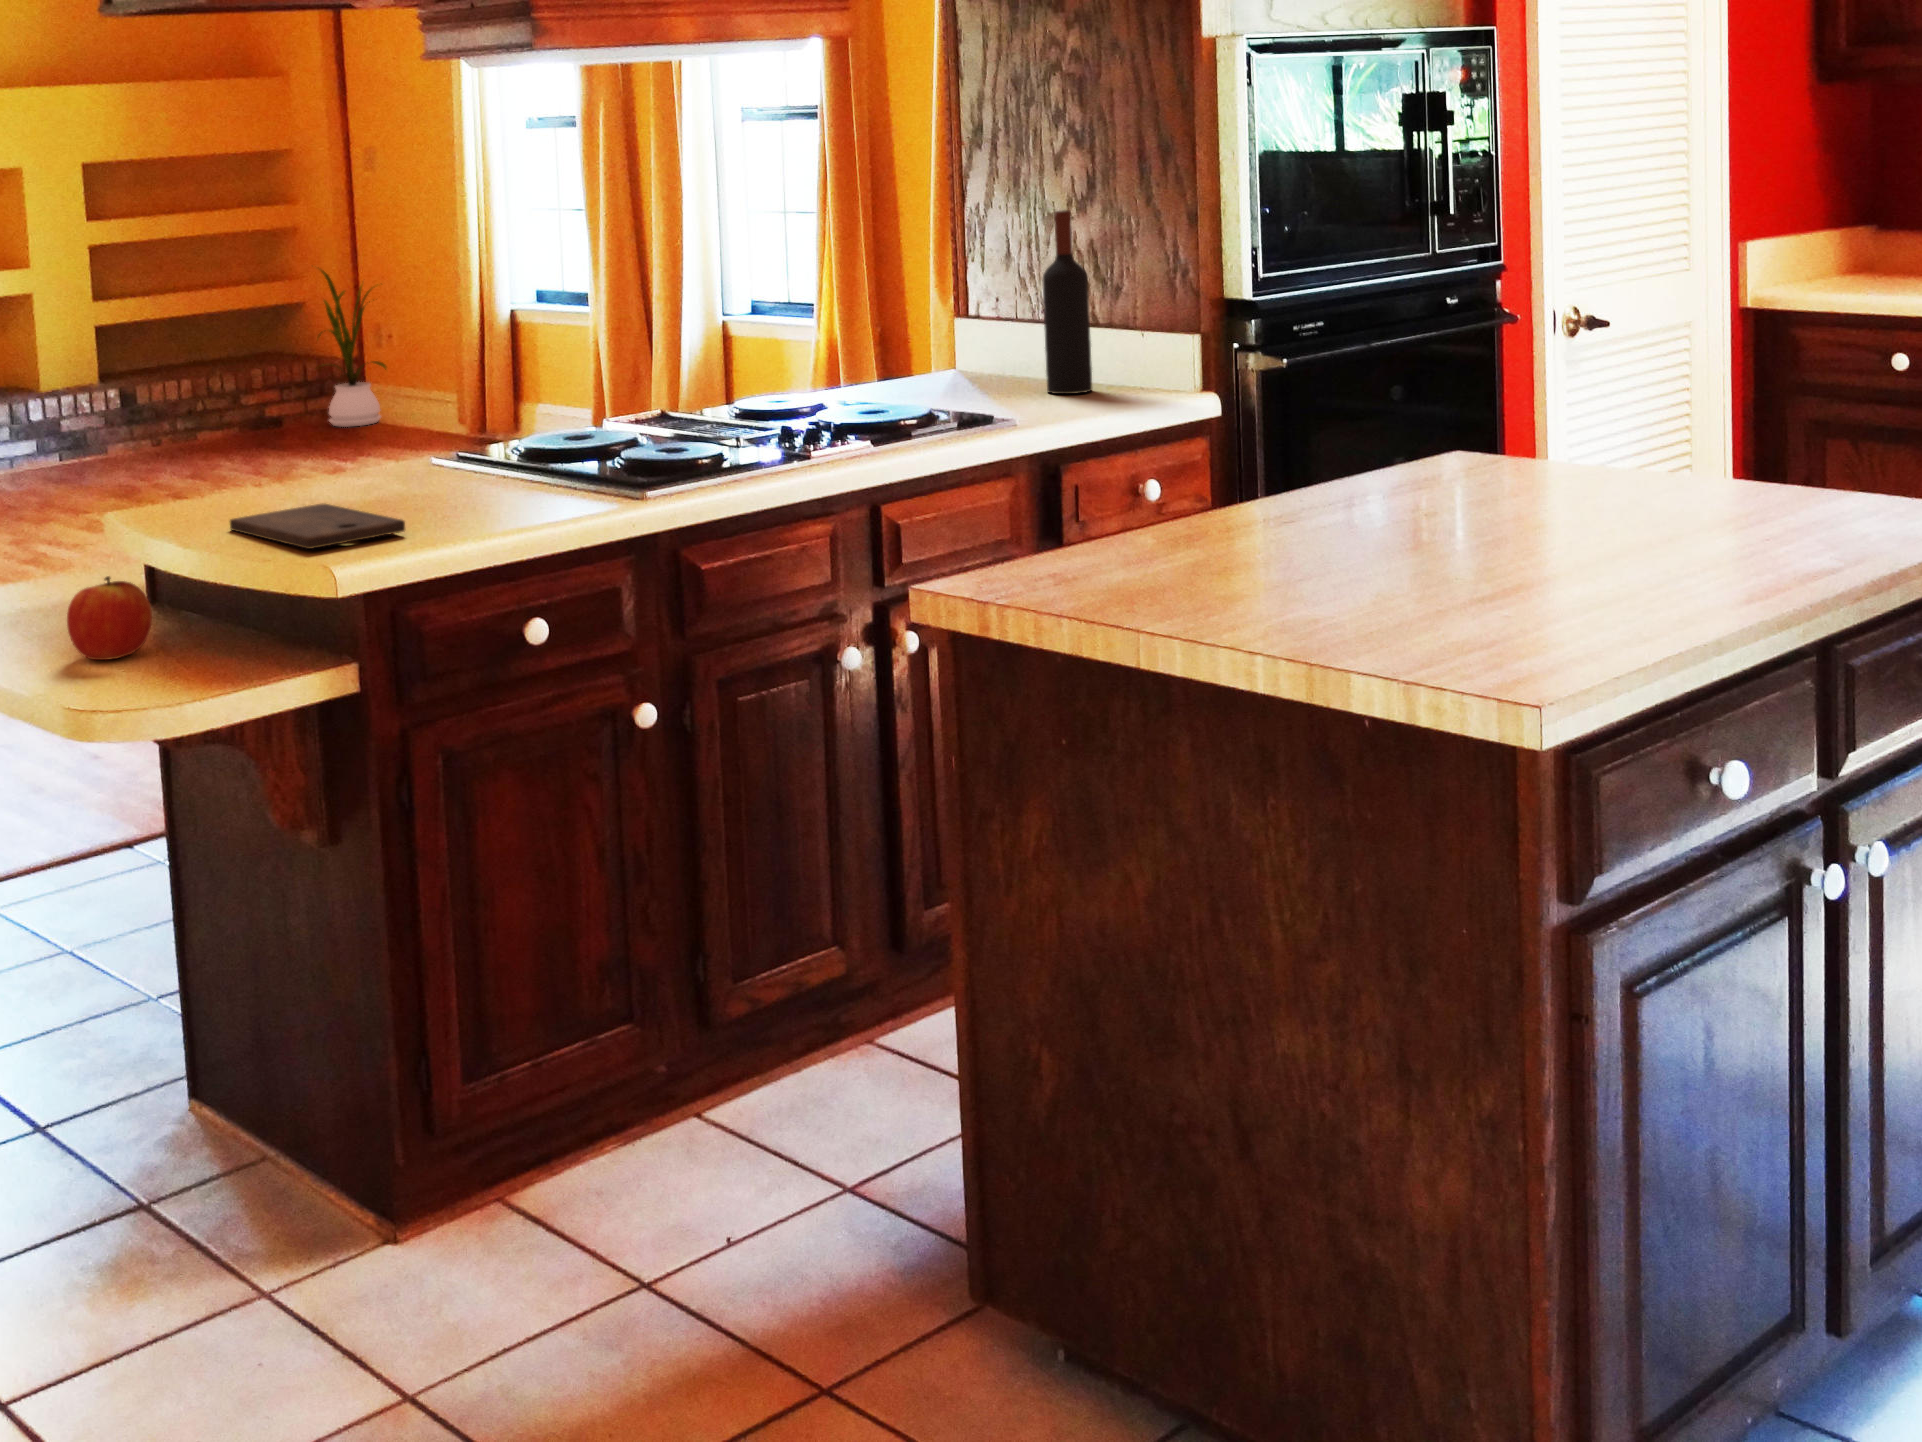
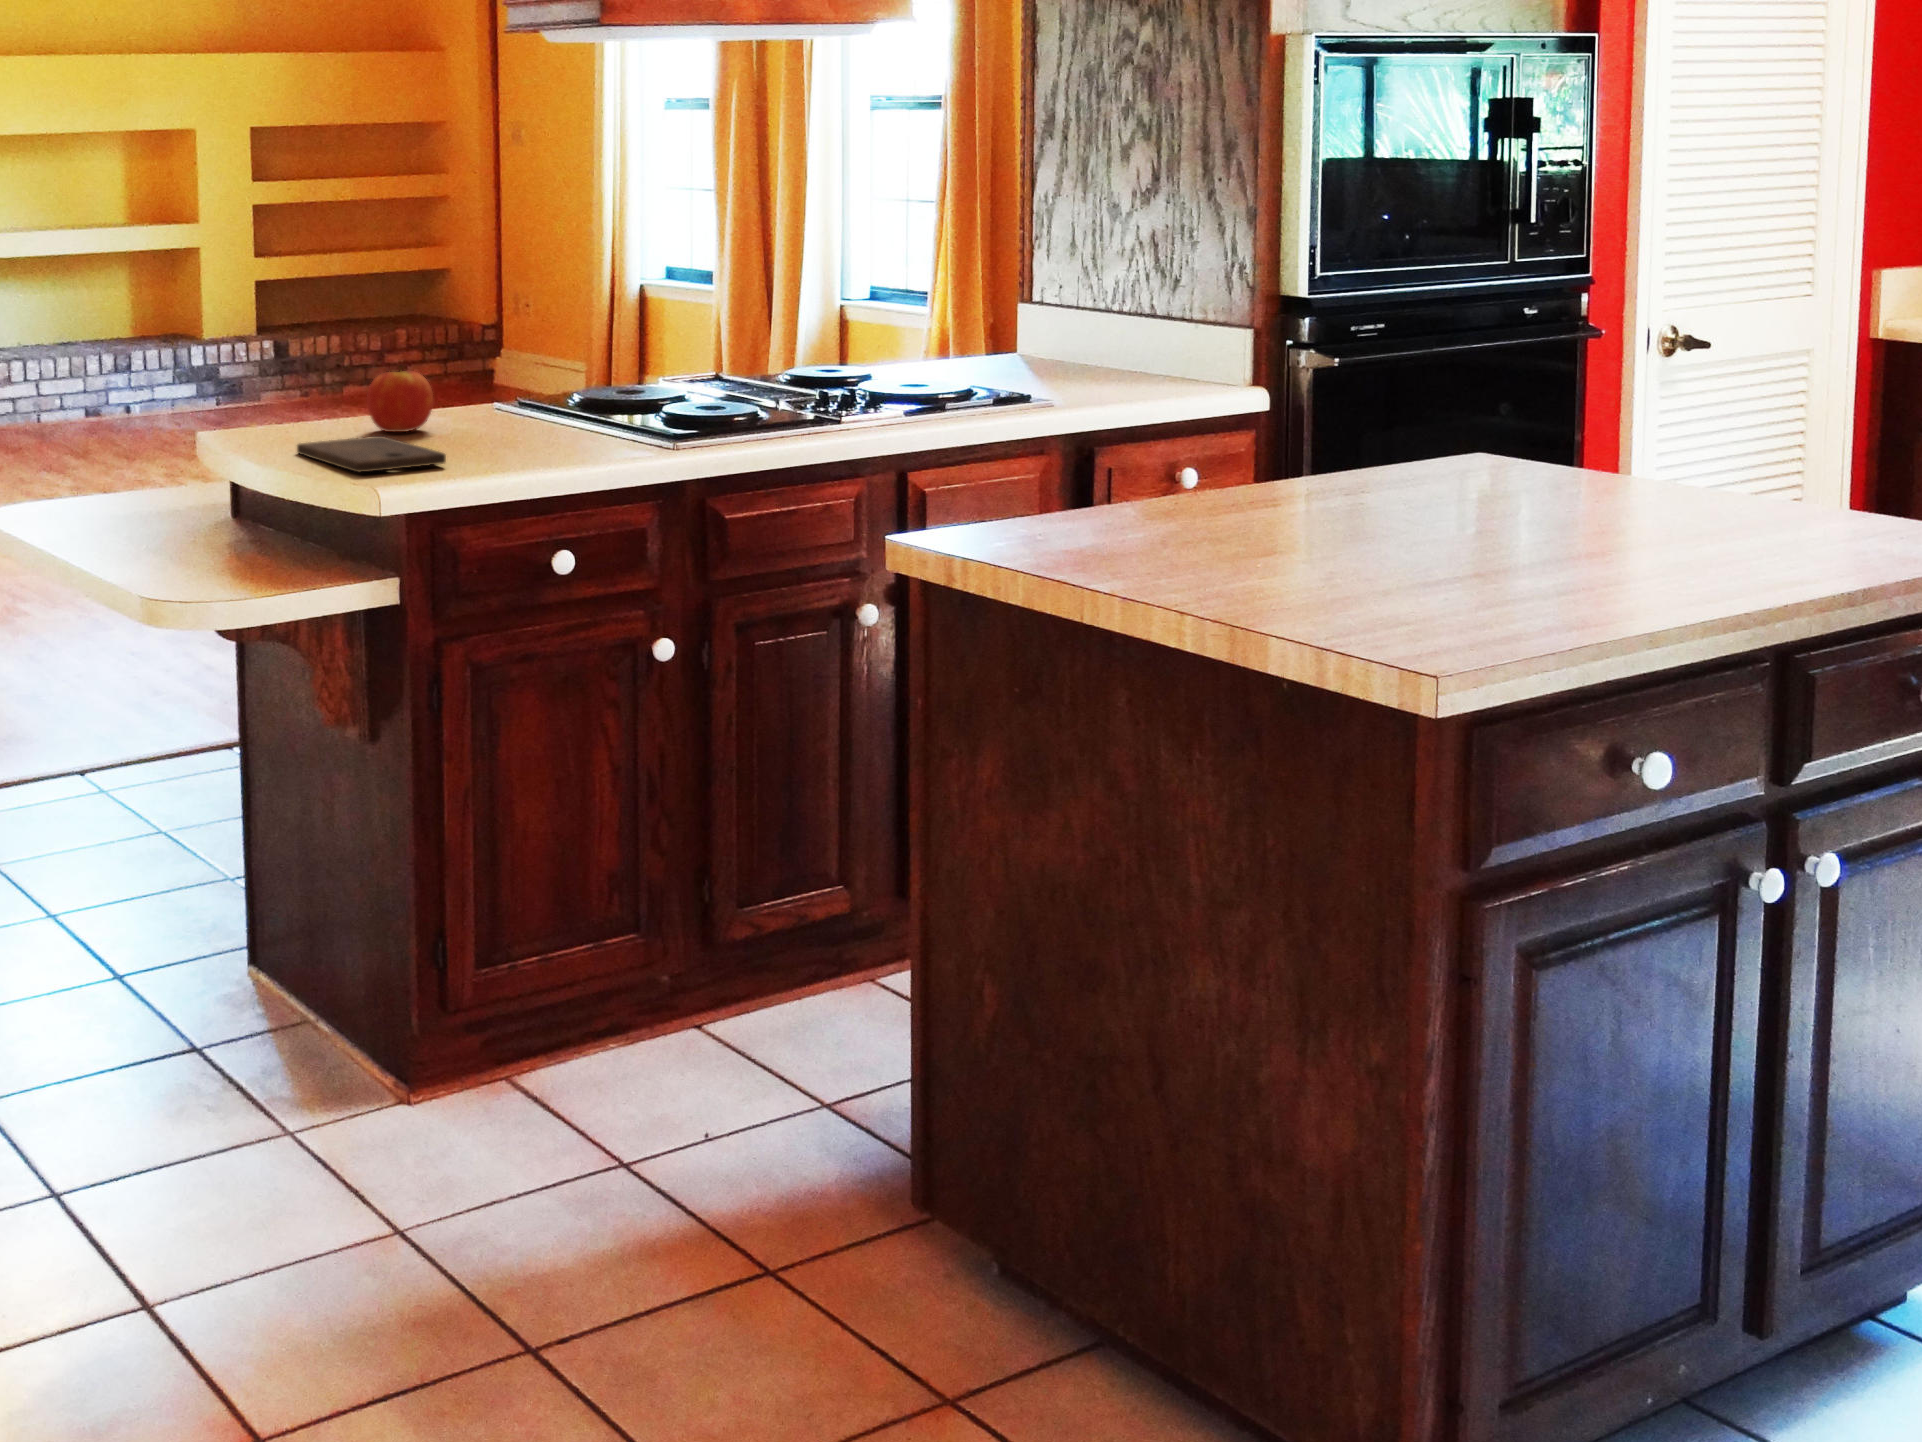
wine bottle: present [1042,210,1092,394] -> none [1093,202,1140,381]
house plant: present [319,270,386,427] -> none [455,232,529,390]
apple: present [67,576,152,660] -> present [367,365,433,432]

